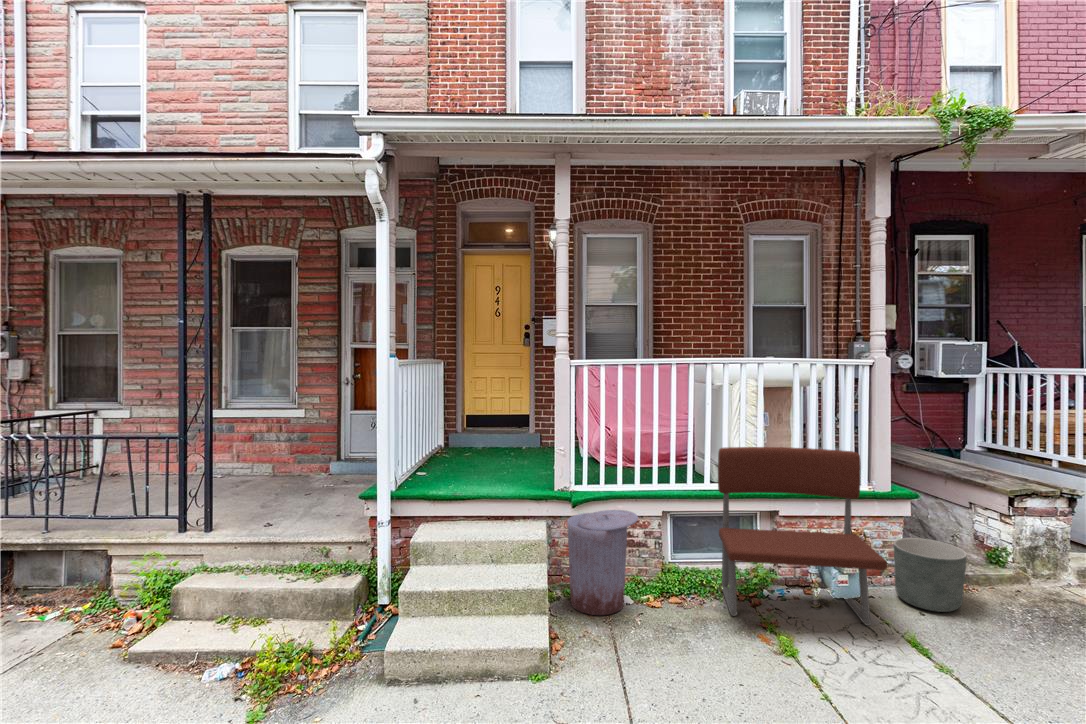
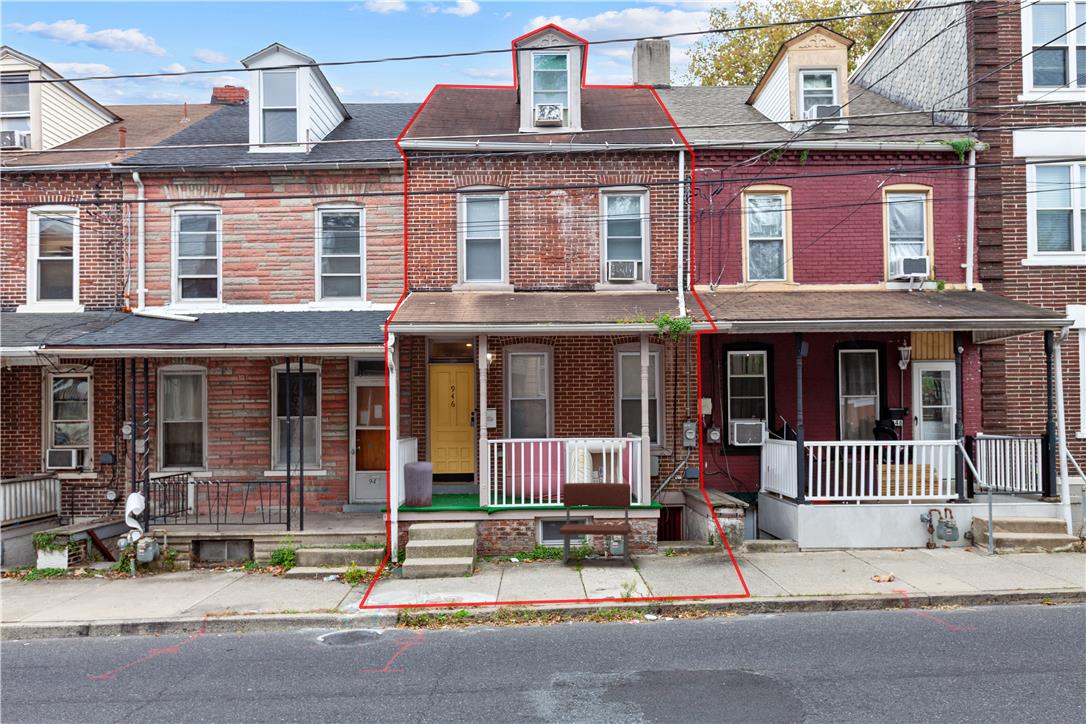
trash can: present [567,510,638,615] -> present [404,462,433,507]
planter: present [894,538,967,612] -> none [651,529,681,561]

